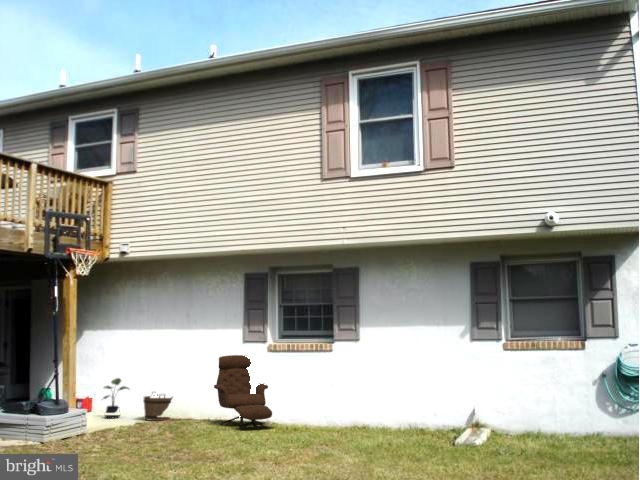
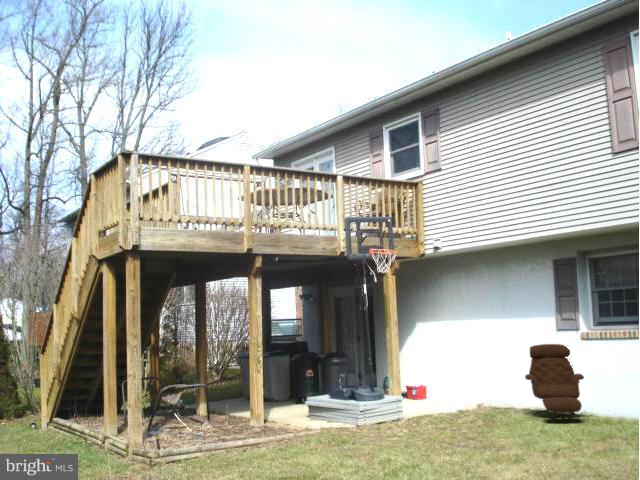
potted plant: present [104,378,129,418] -> none [432,365,457,403]
bucket: present [143,395,172,421] -> none [466,379,495,407]

